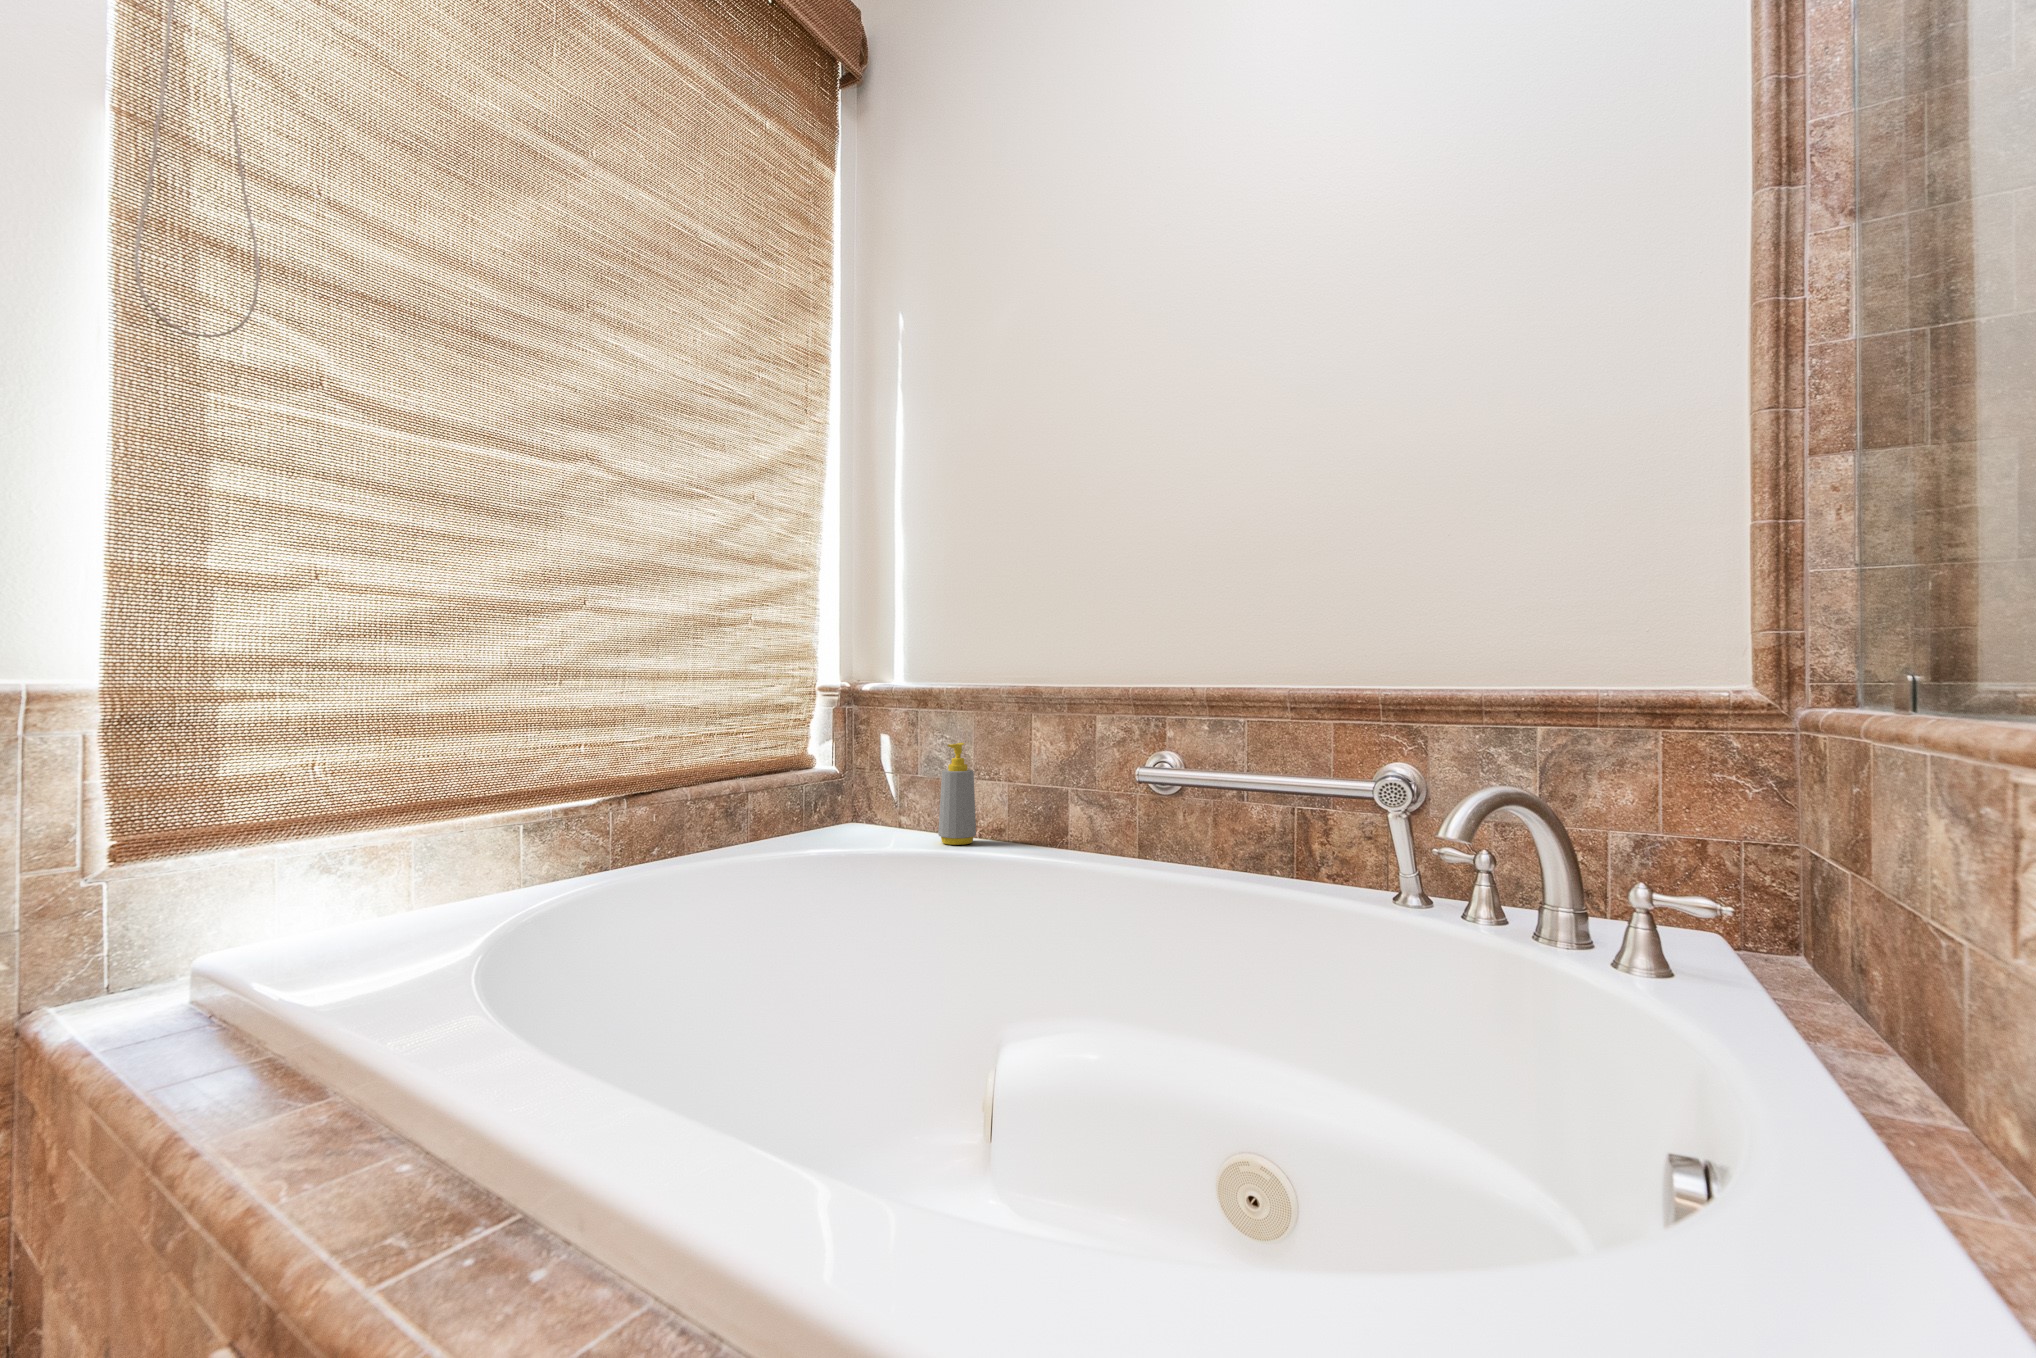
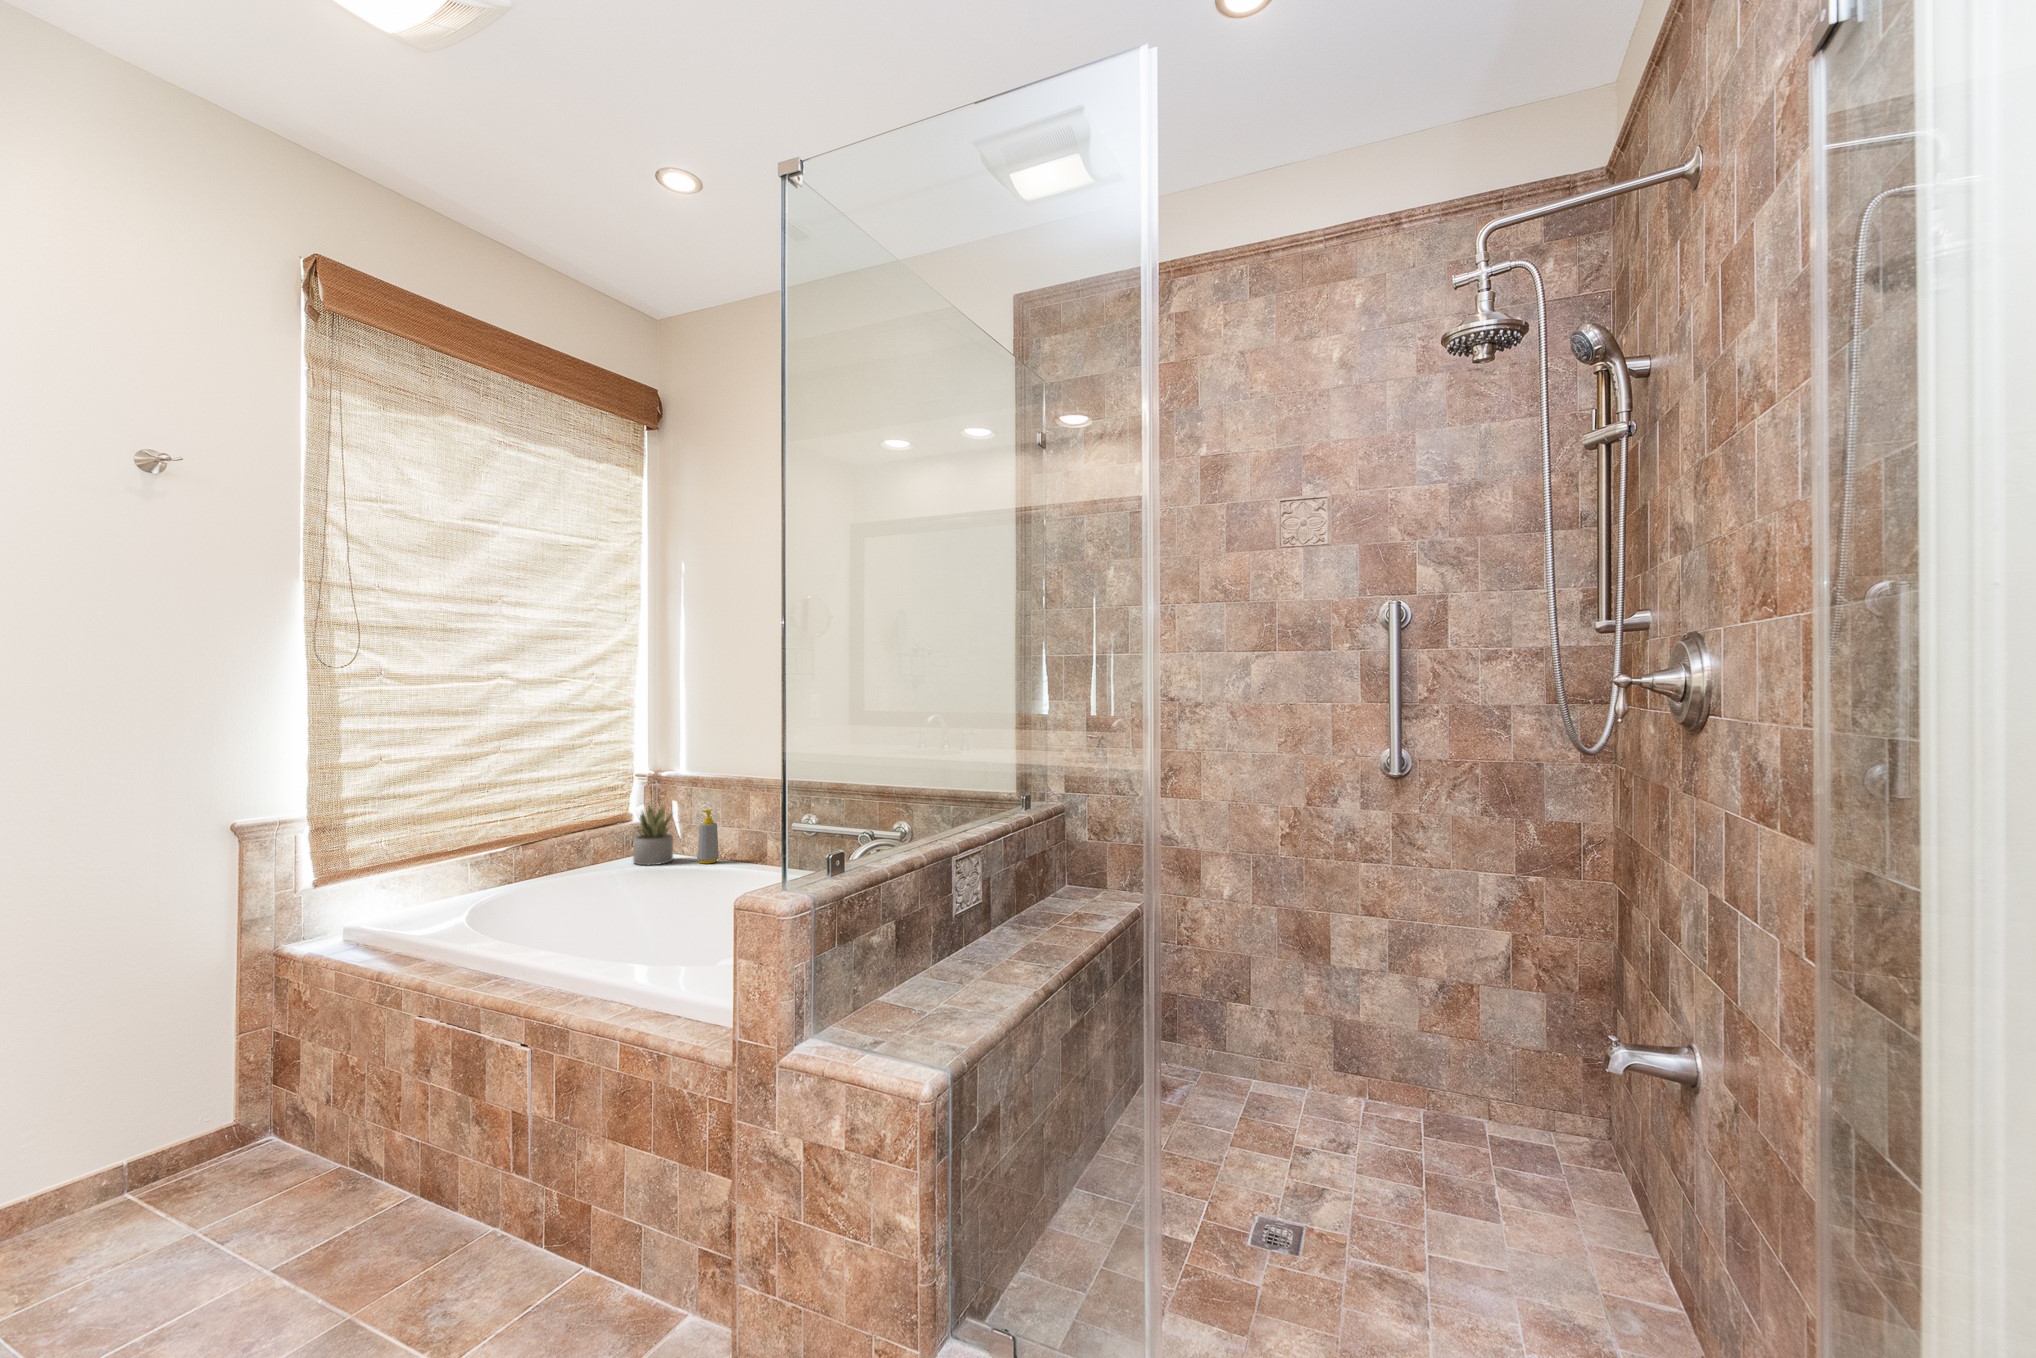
succulent plant: none [818,731,892,845] -> present [633,806,673,865]

